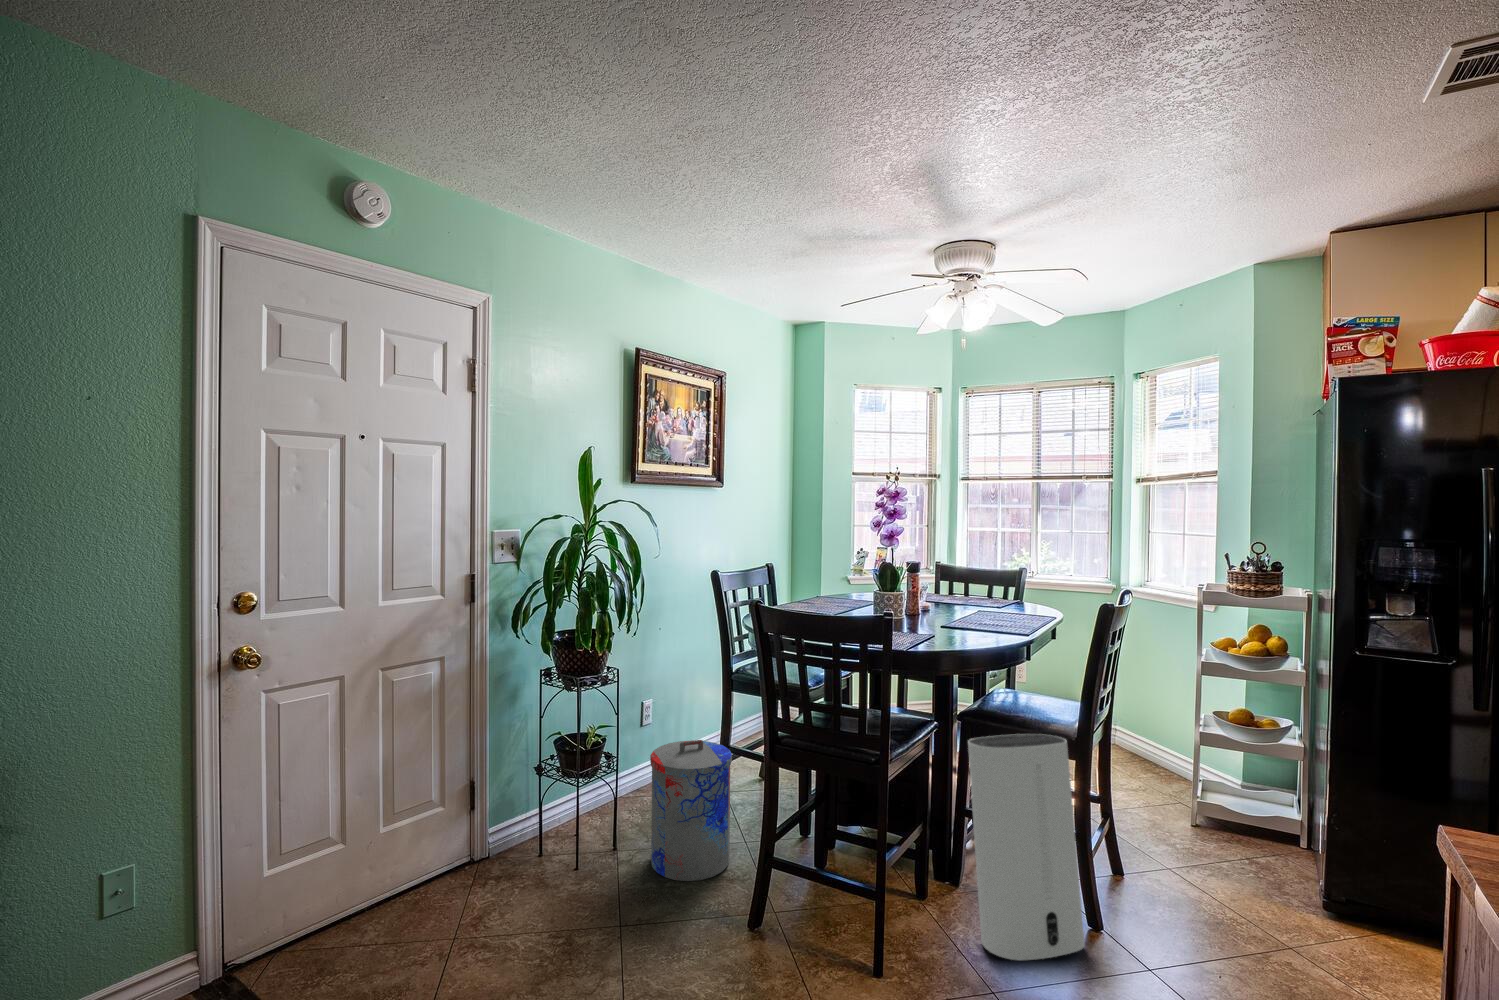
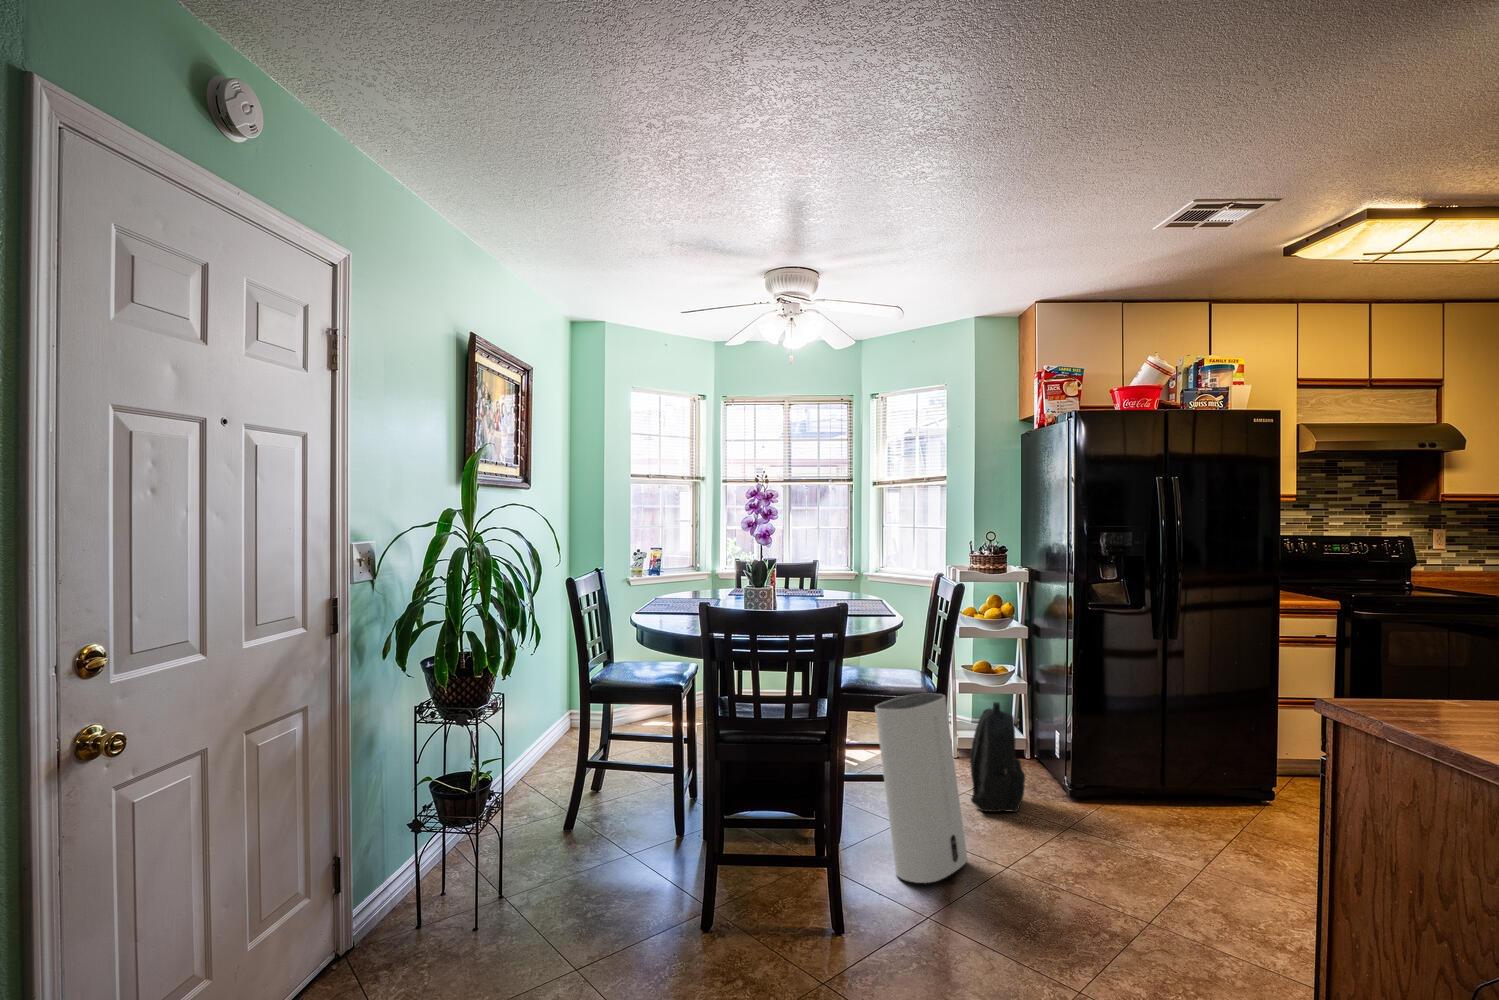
trash can: present [650,740,732,881] -> none [555,756,643,909]
backpack: none [1152,765,1240,914] -> present [970,702,1025,812]

